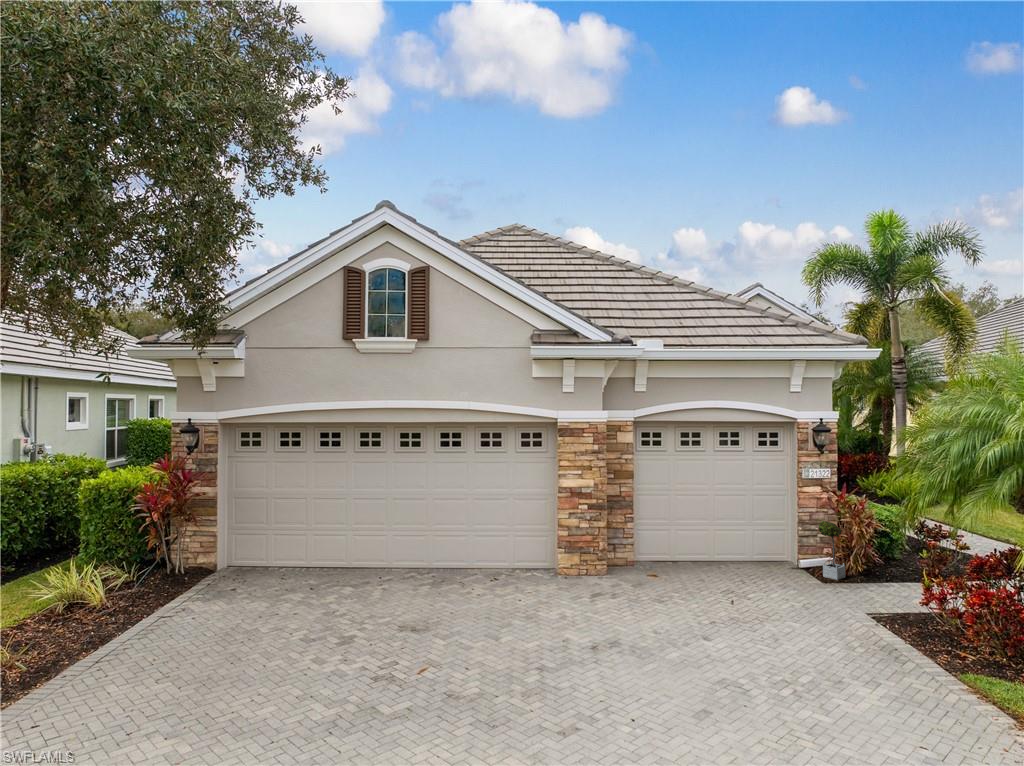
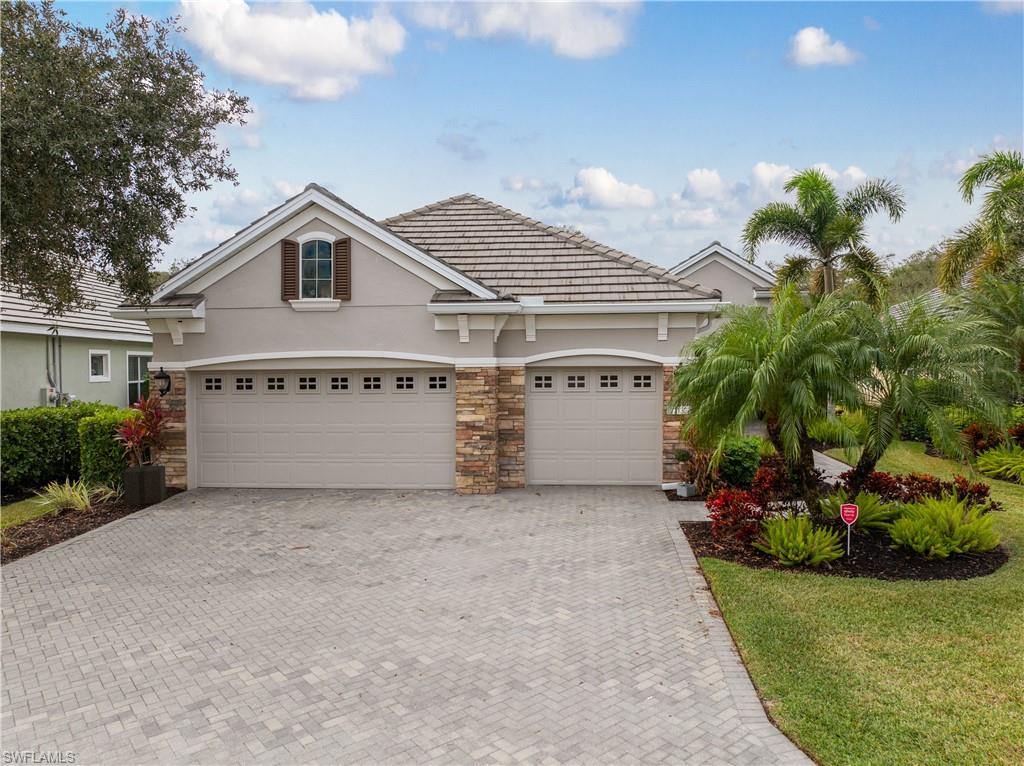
cardboard box: none [144,541,191,595] -> present [123,465,166,505]

